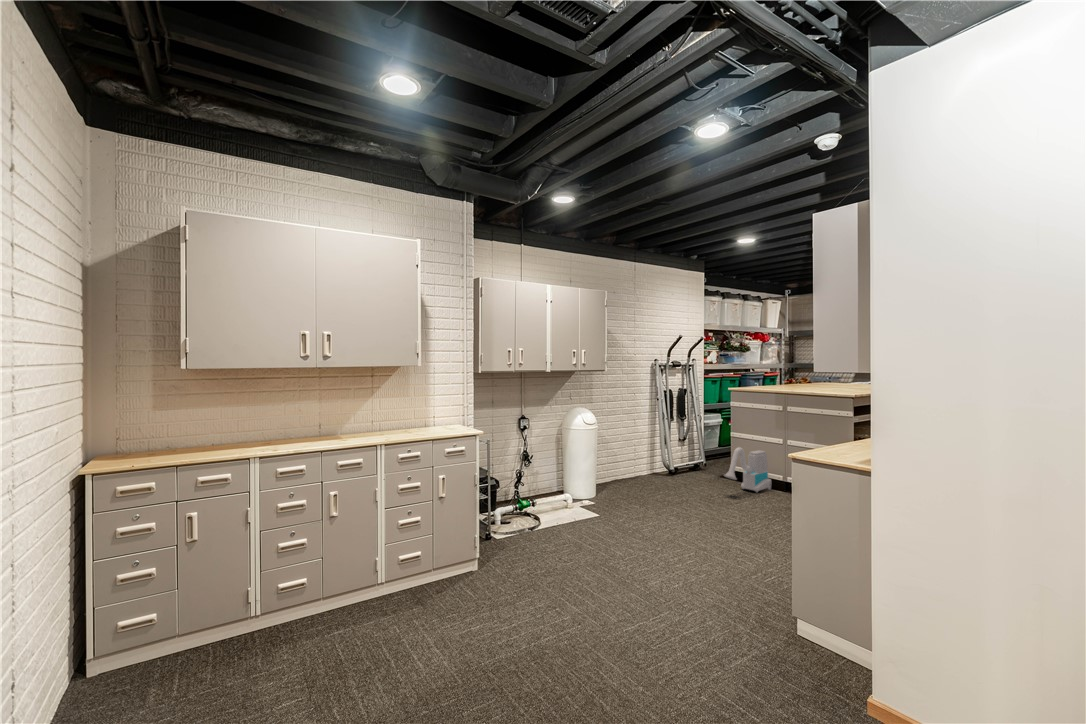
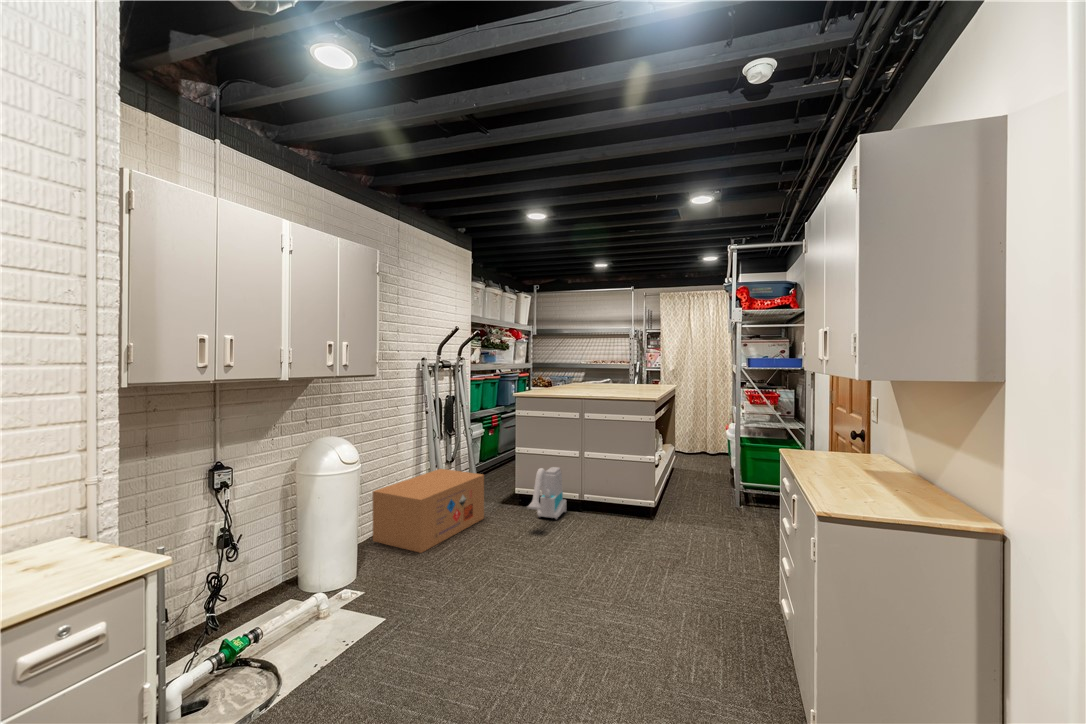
cardboard box: none [613,443,697,493] -> present [372,469,484,553]

